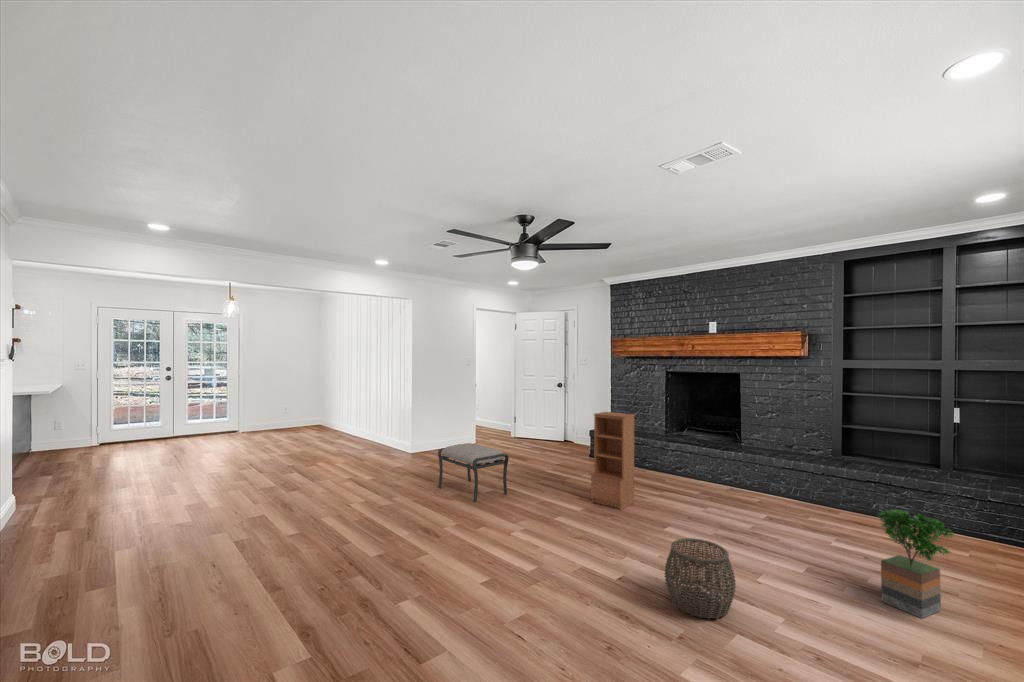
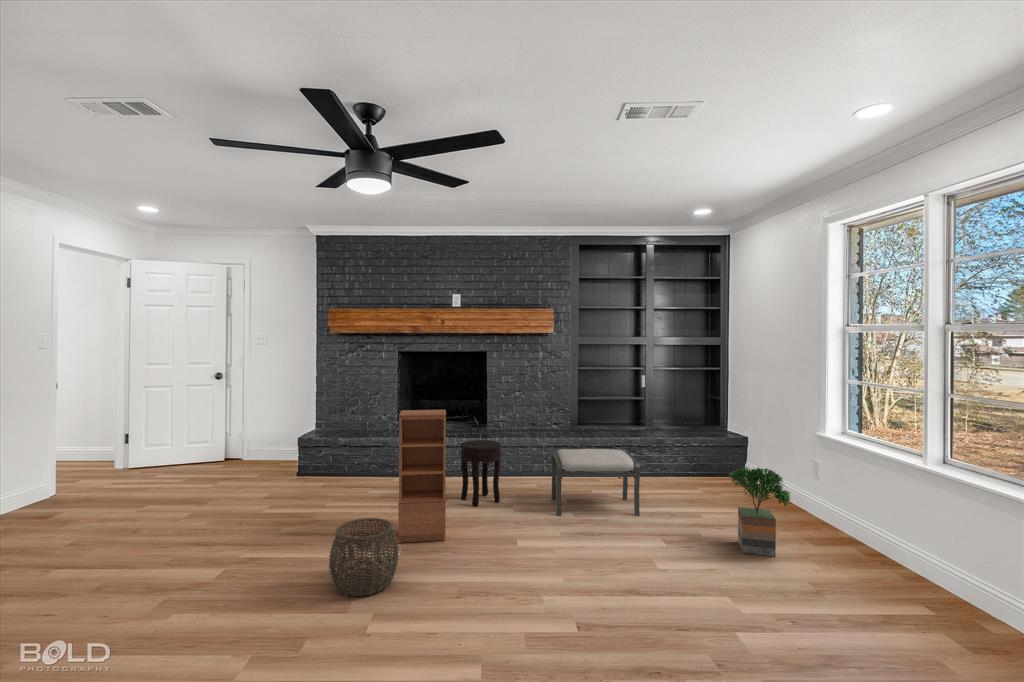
ottoman: present [438,443,509,502] -> present [552,449,640,516]
side table: none [669,446,705,501] -> present [460,440,501,507]
woven basket: present [665,538,736,619] -> present [329,518,399,597]

